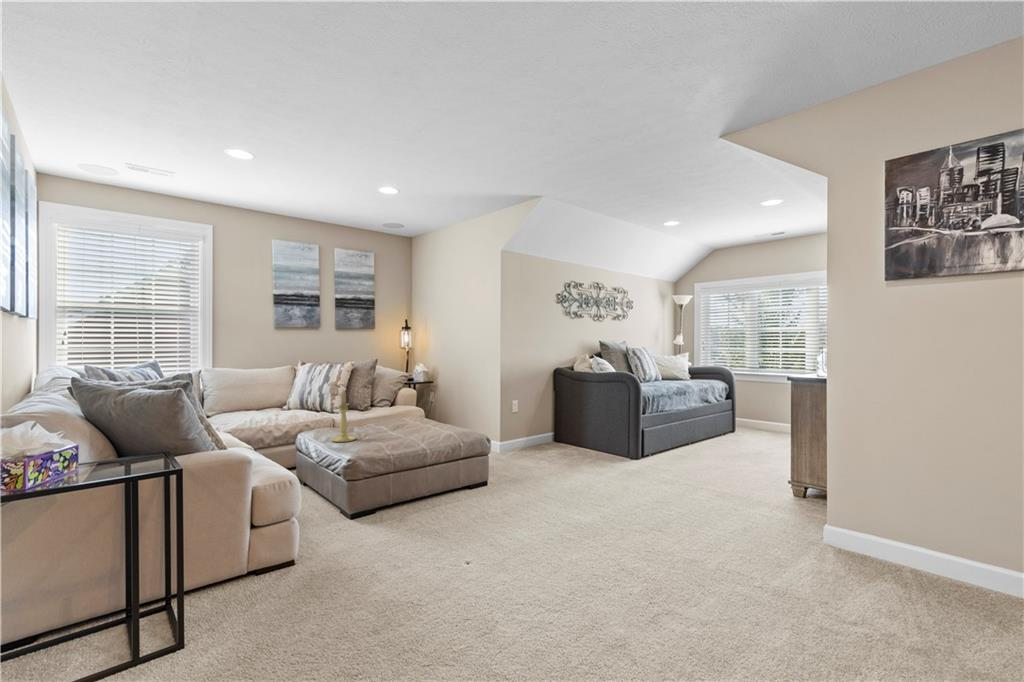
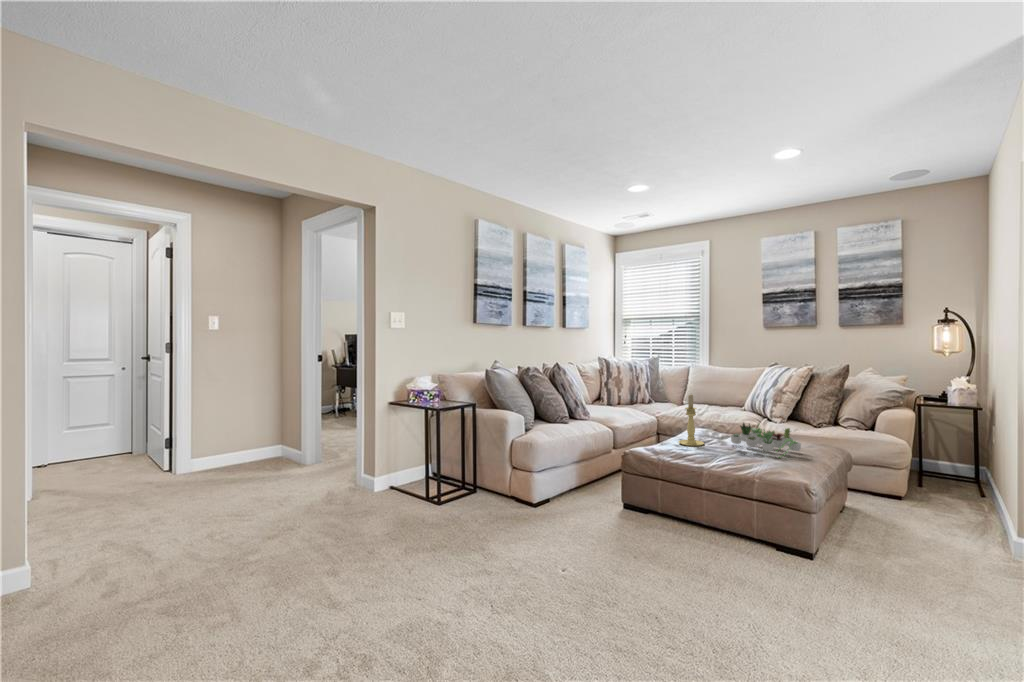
succulent plant: none [377,407,429,432] -> present [731,423,801,457]

